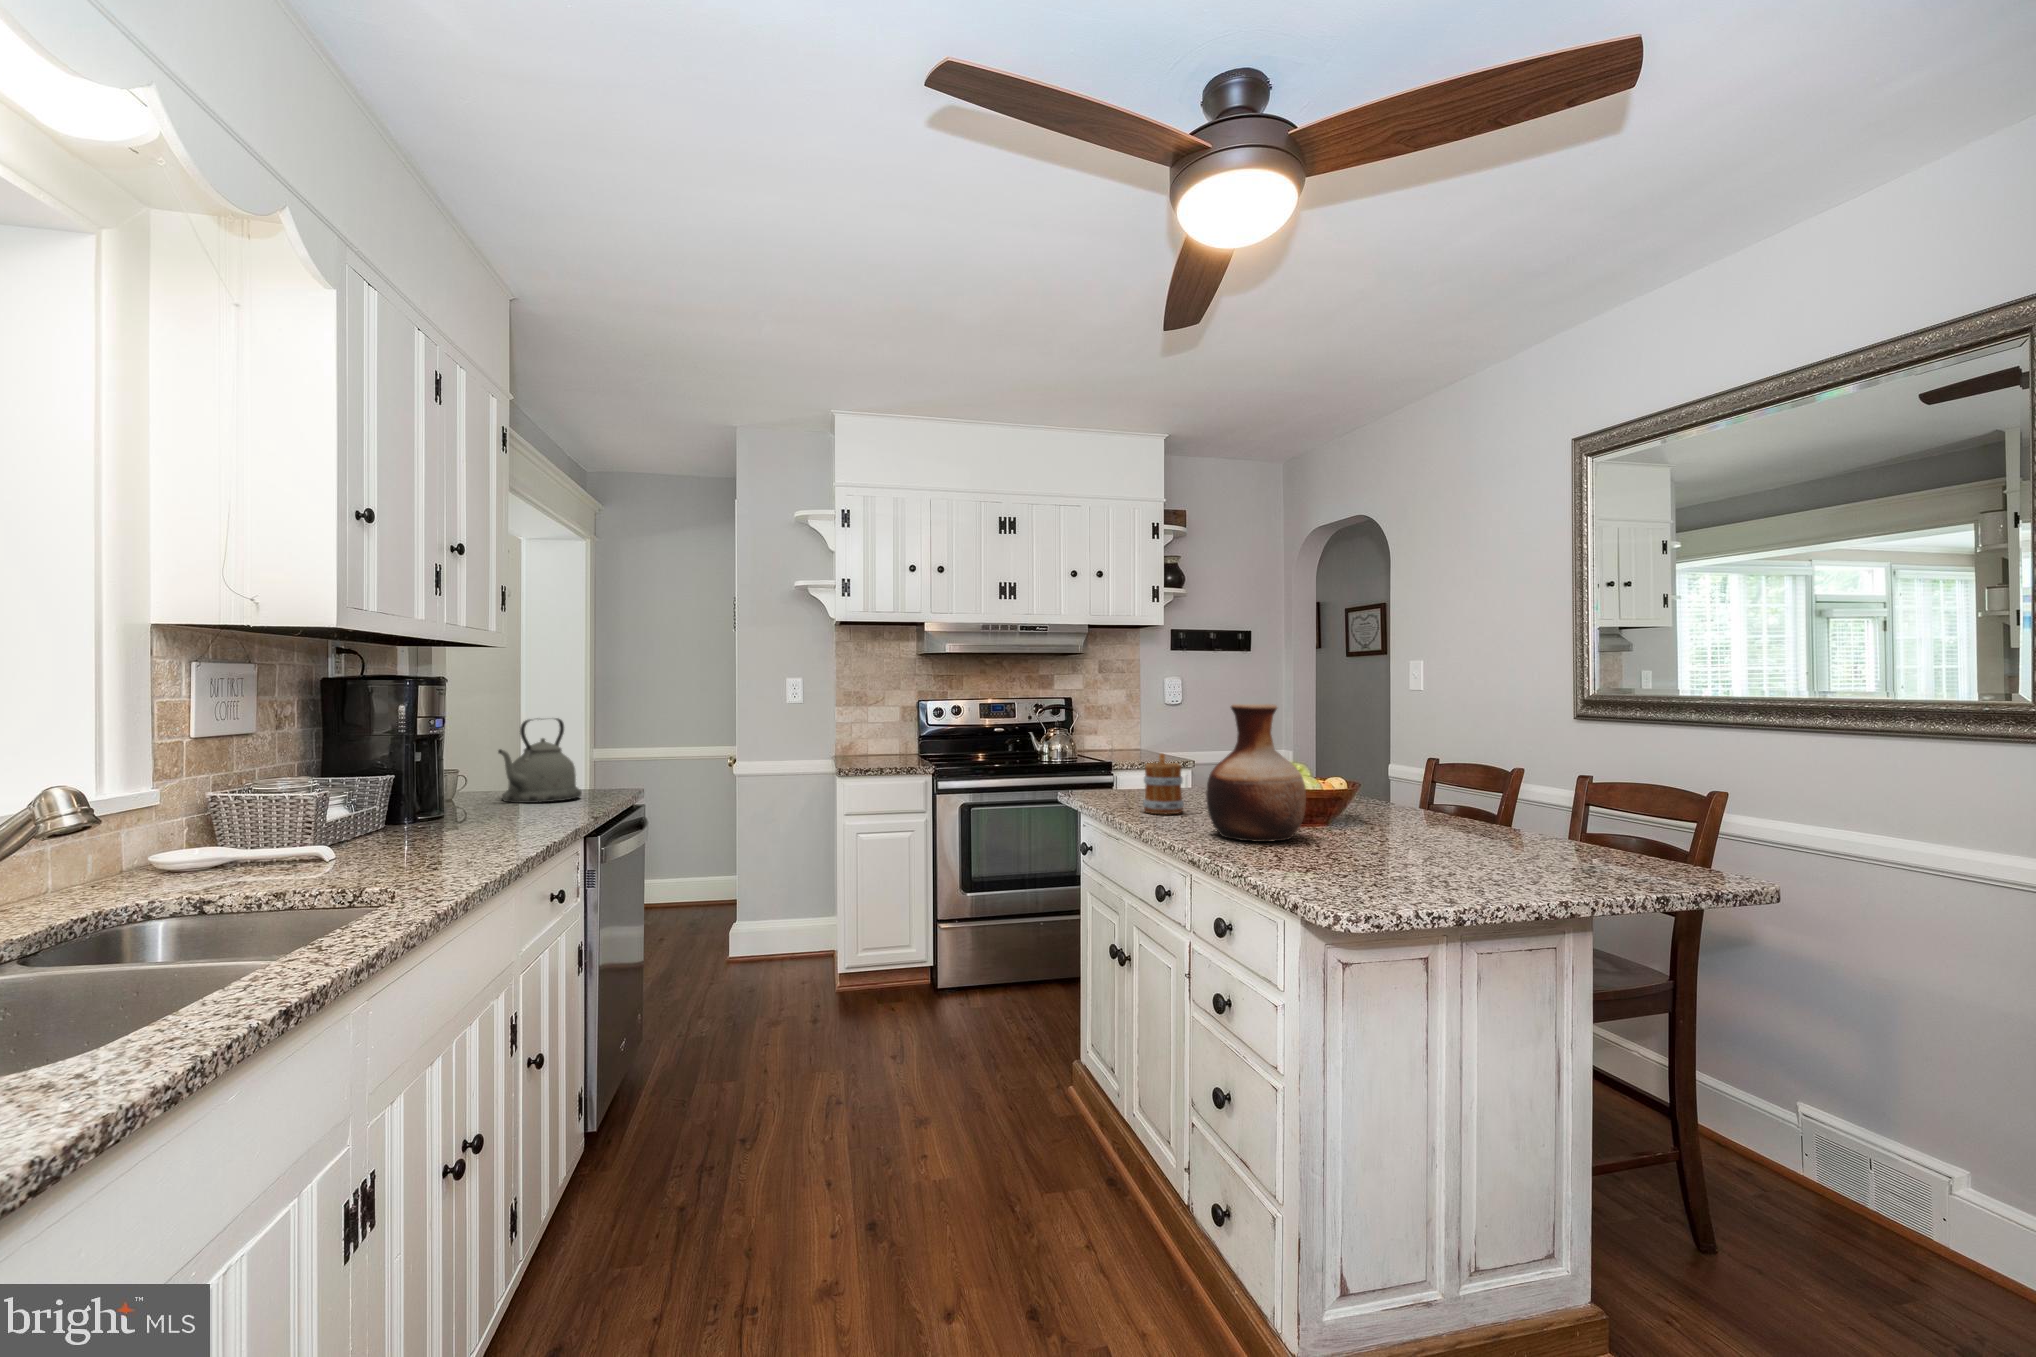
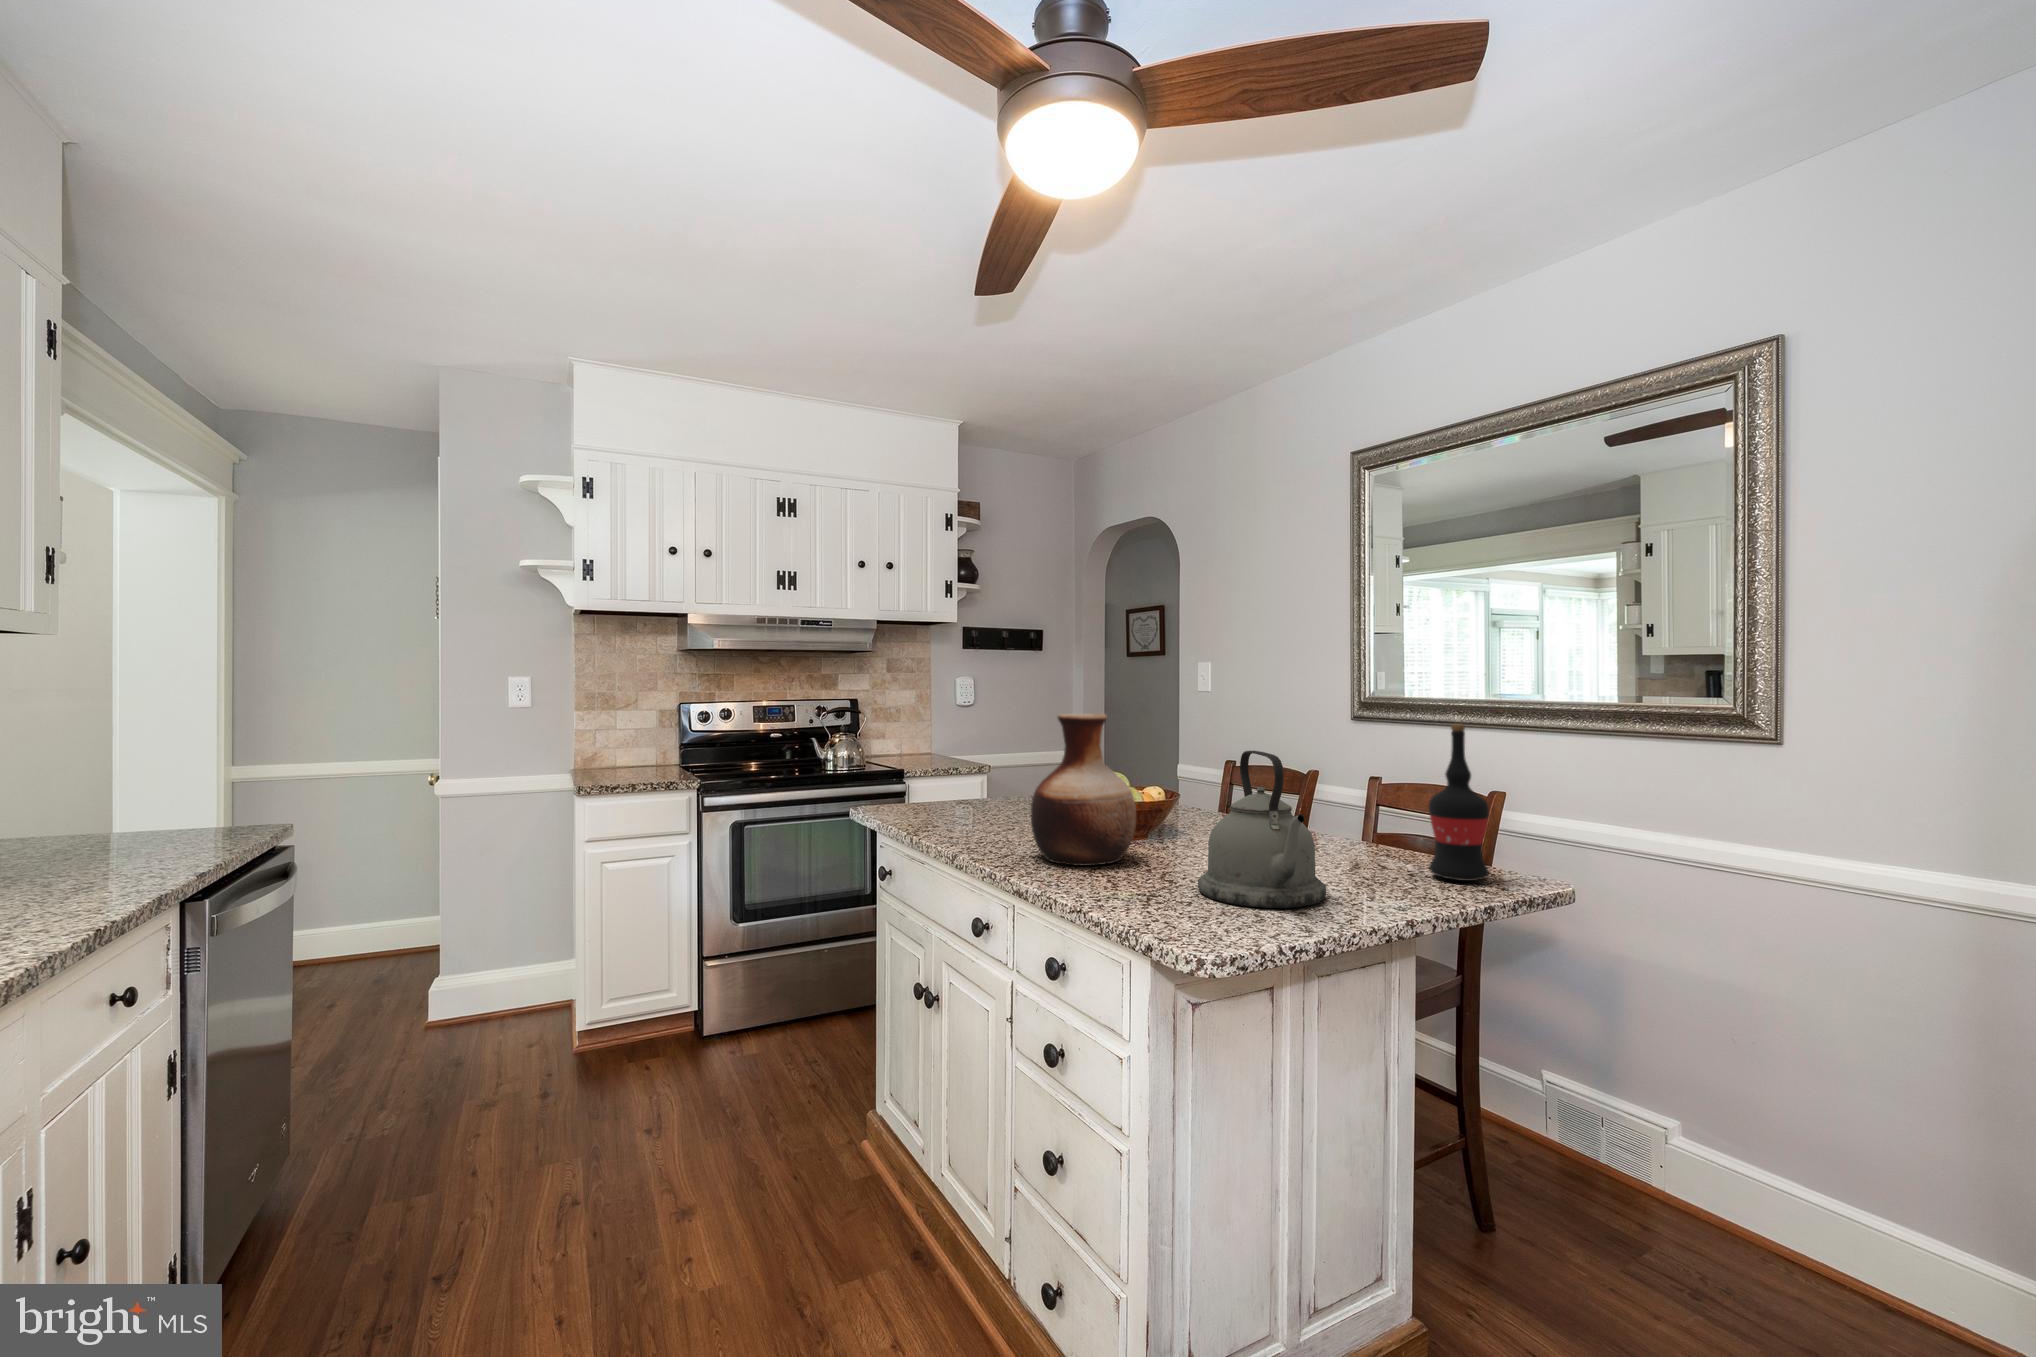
wine bottle: none [1612,715,1679,873] -> present [1429,724,1489,881]
kettle: present [498,718,582,803] -> present [1198,751,1326,908]
mug: present [1143,754,1184,814] -> none [954,767,999,835]

